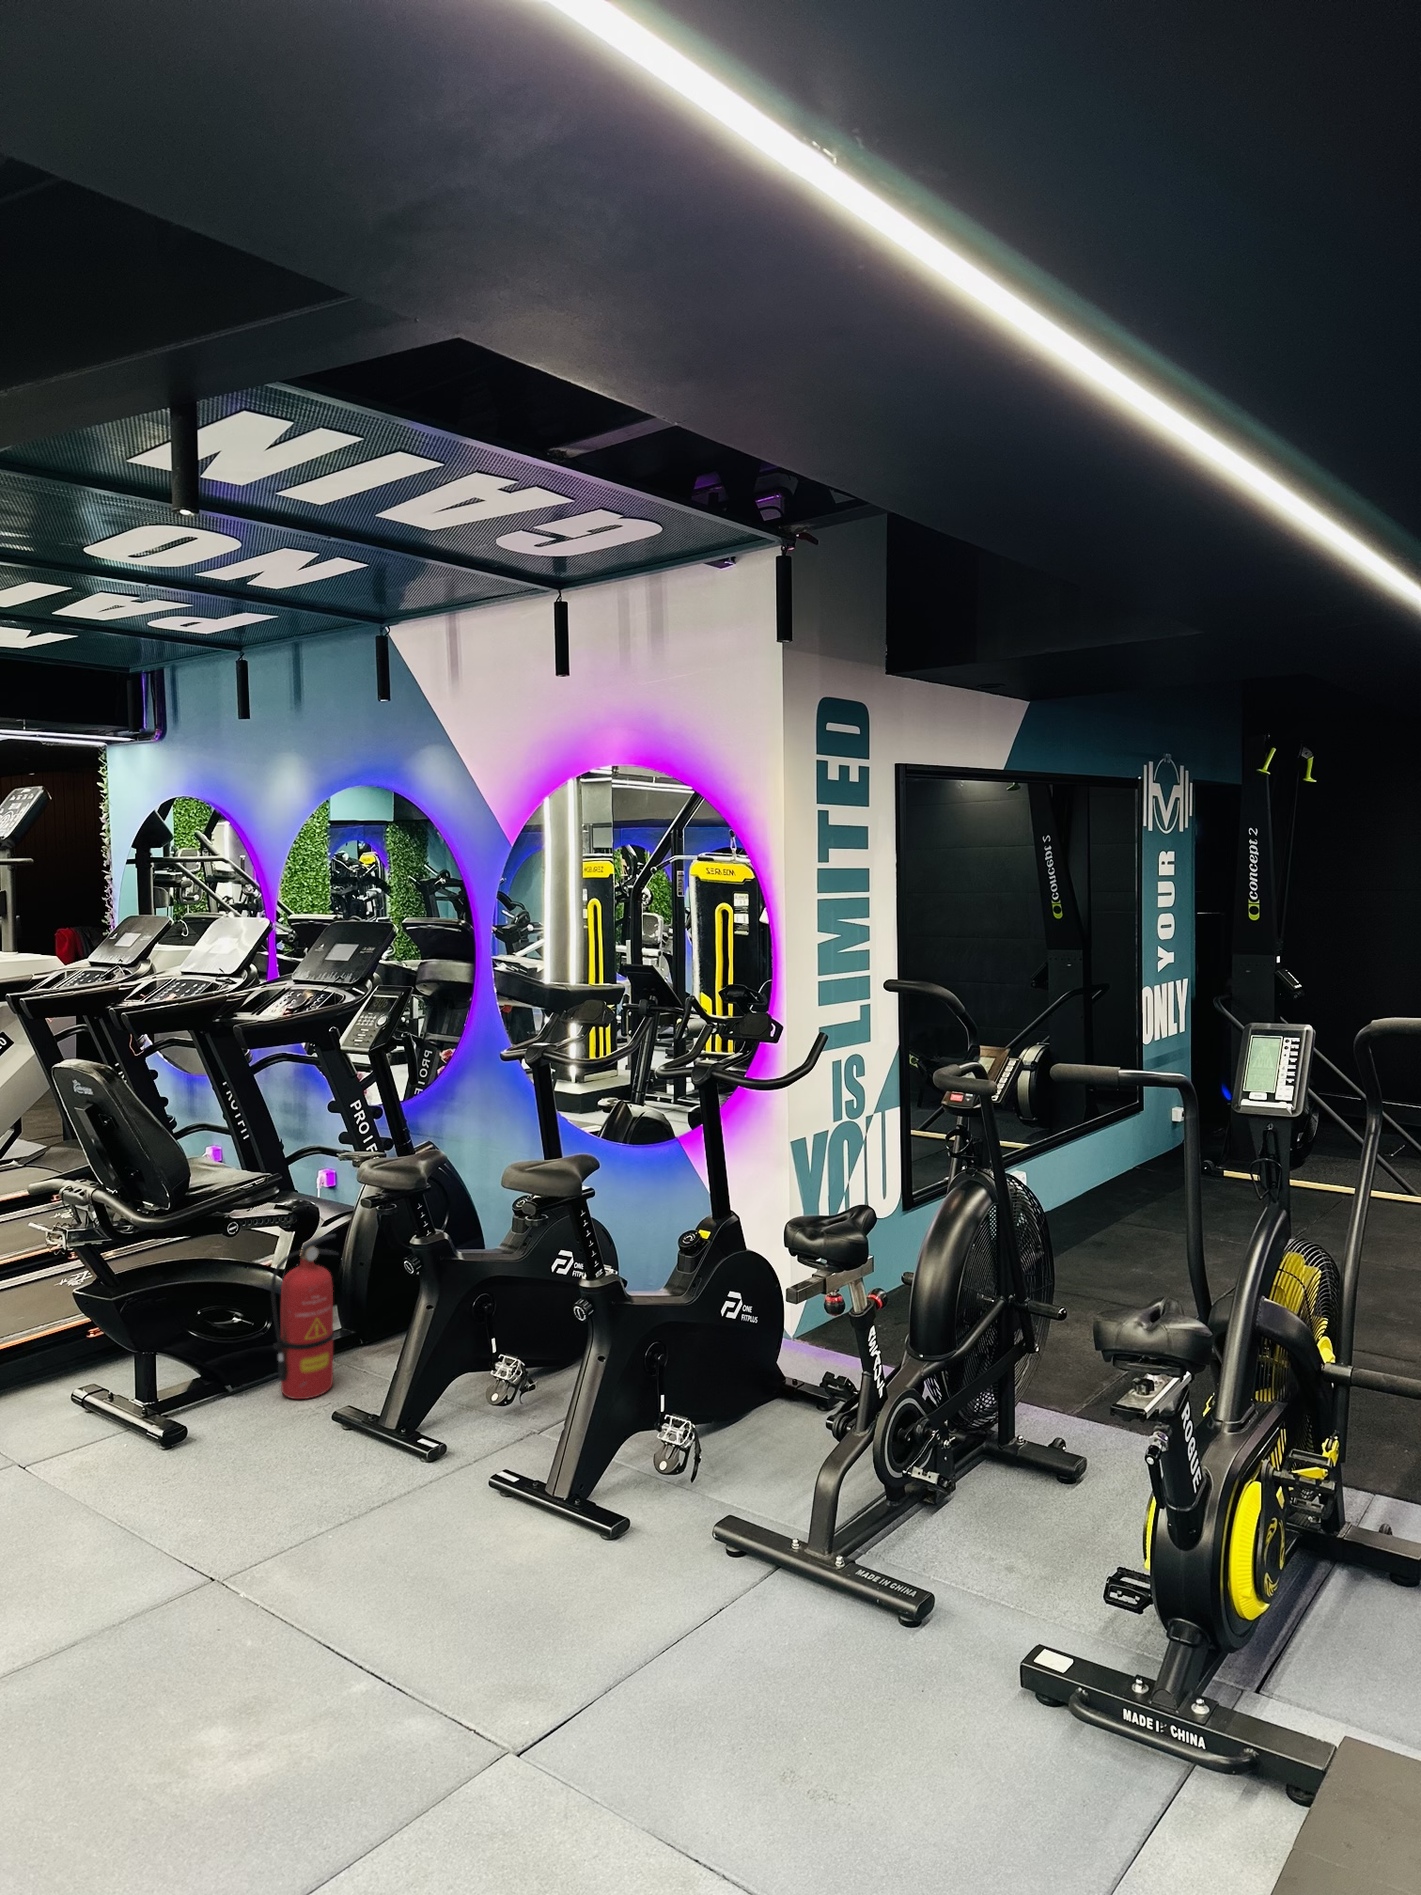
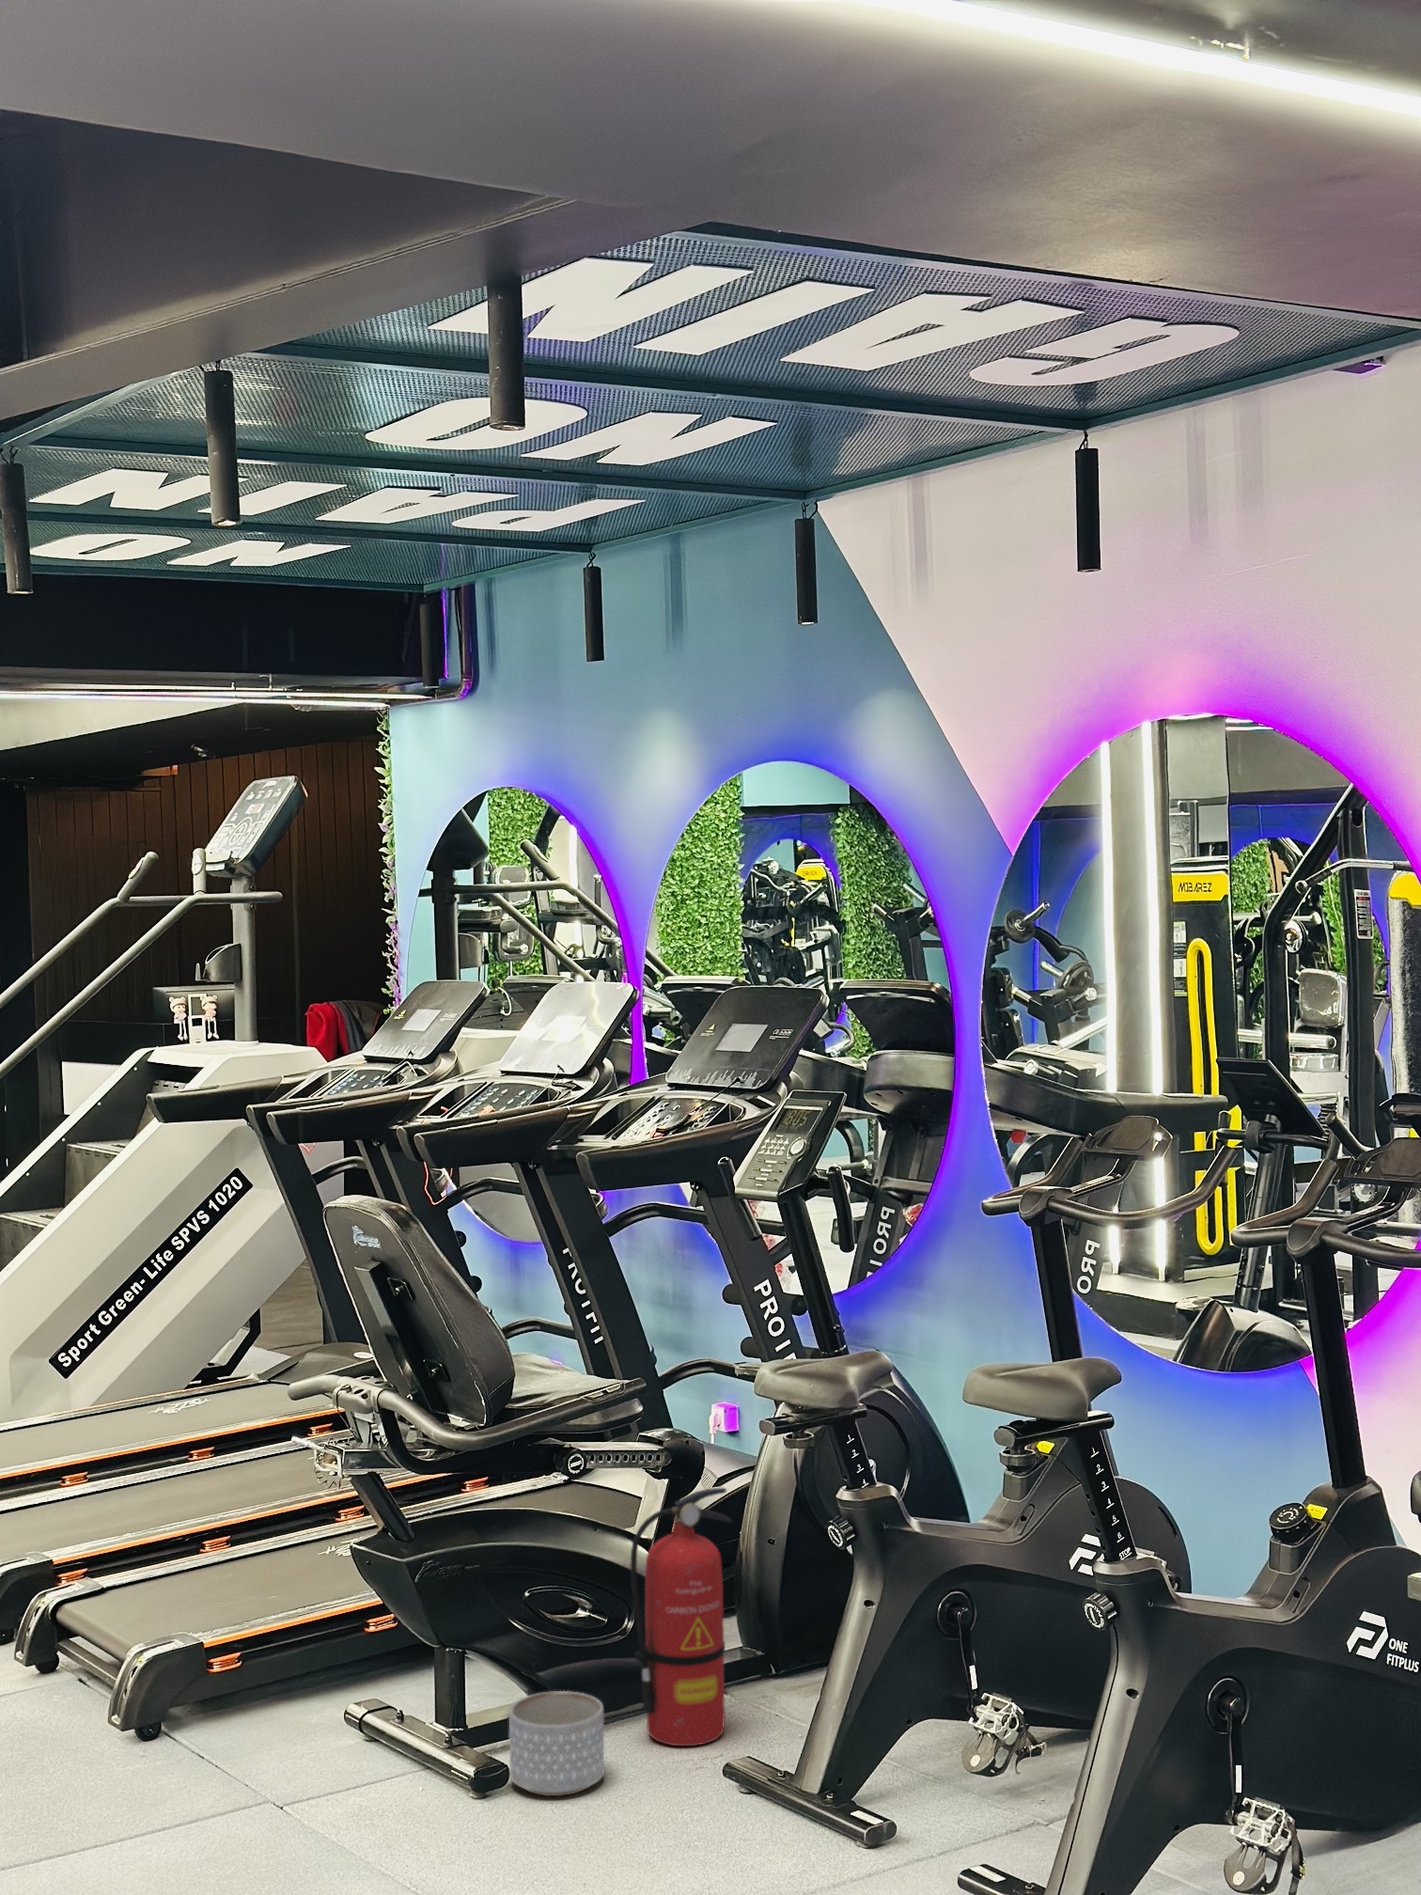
planter: none [184,1376,252,1448] -> present [509,1691,604,1796]

